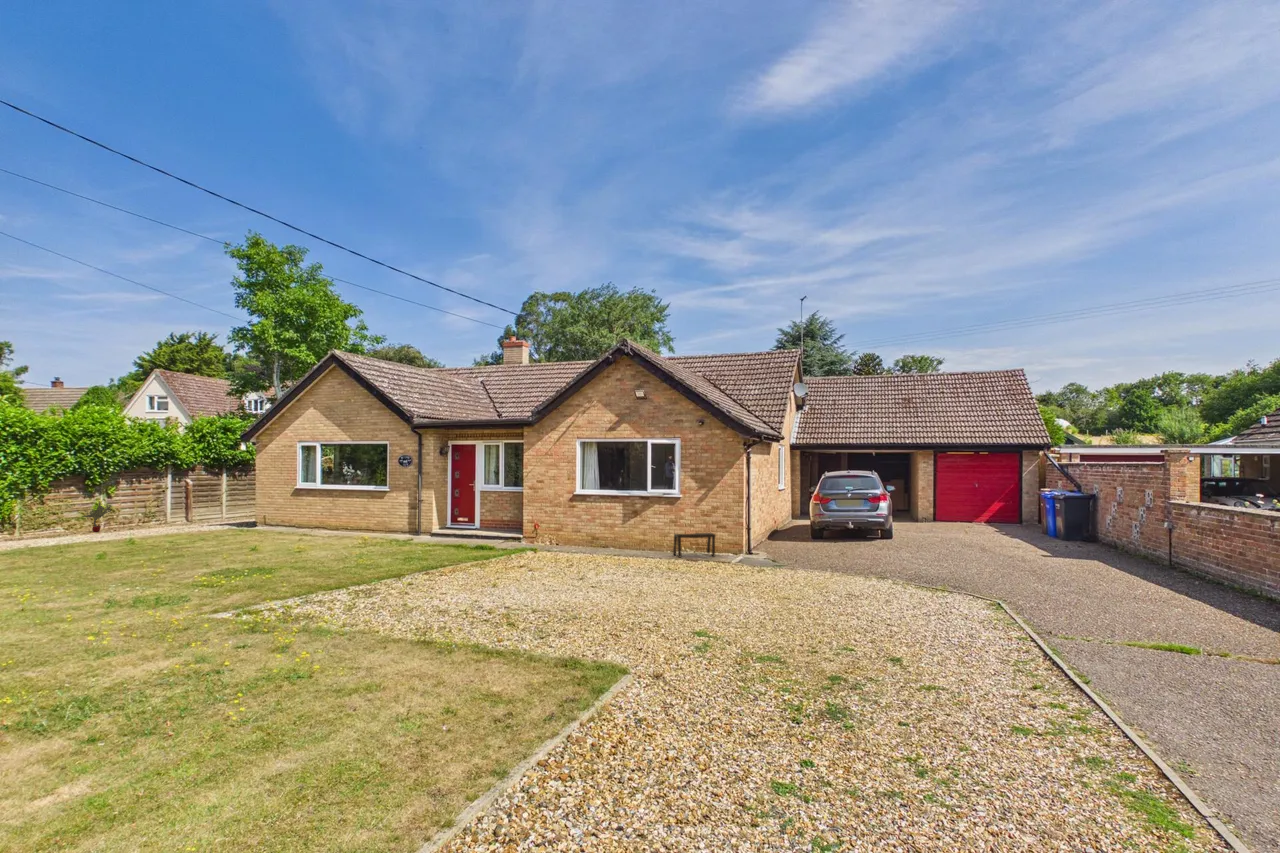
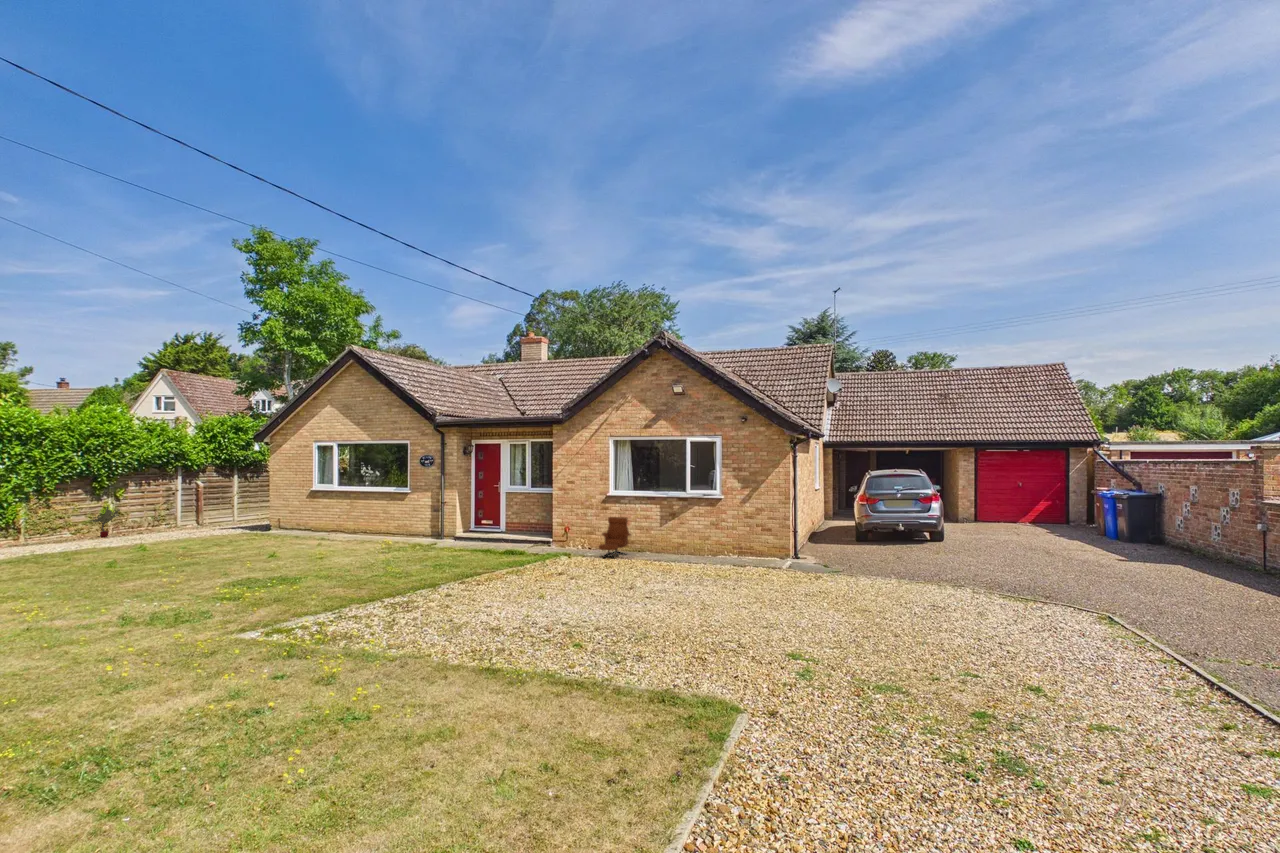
lounge chair: none [562,514,594,553] -> present [599,517,631,558]
bench: present [673,533,715,557] -> none [719,537,764,564]

